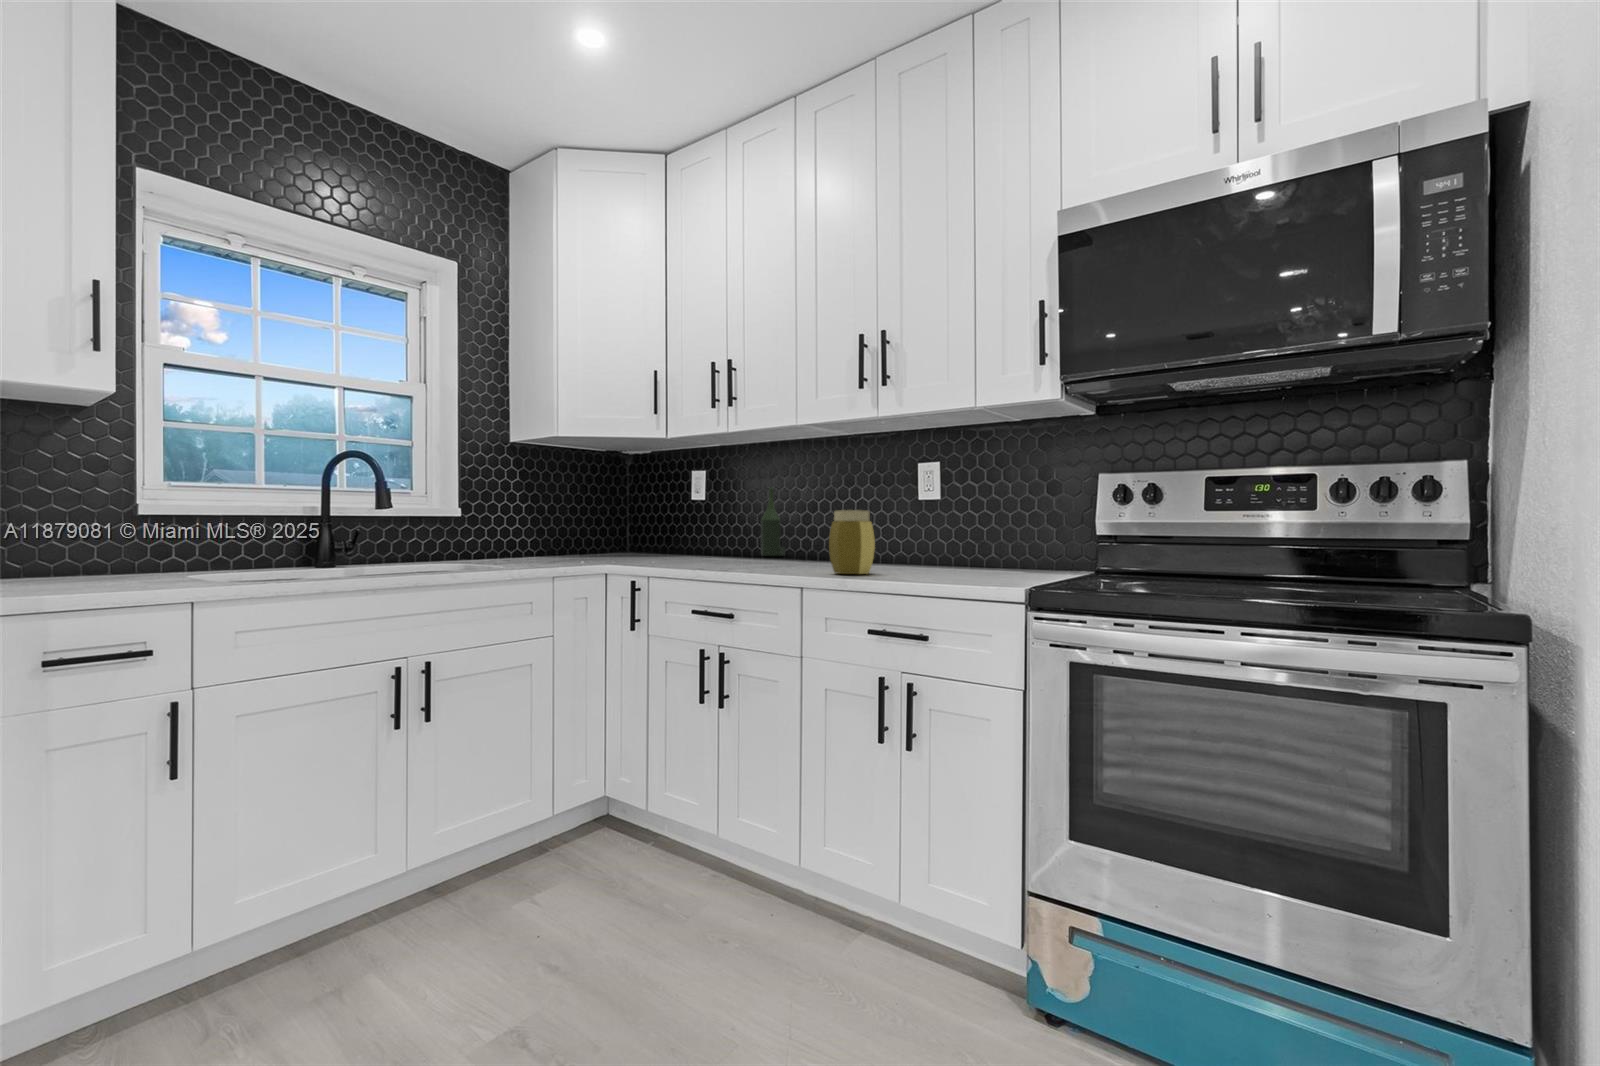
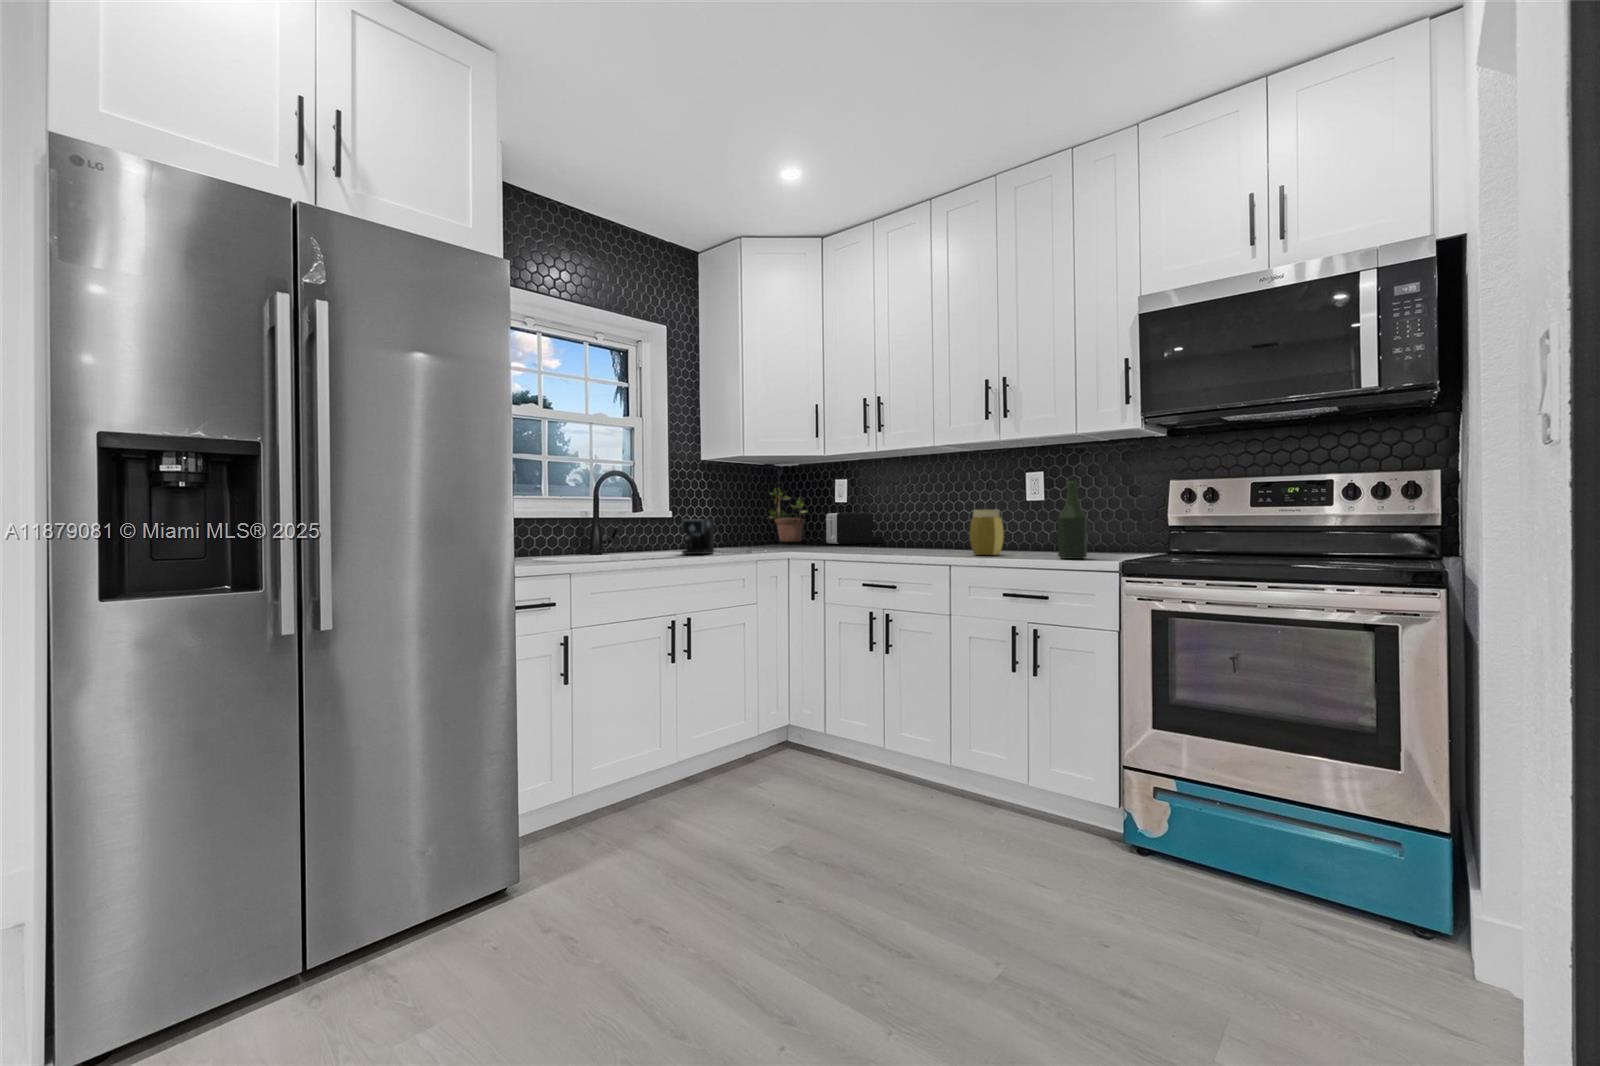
potted plant: none [607,476,657,551] -> present [769,490,807,542]
bottle: present [761,487,785,556] -> present [1058,481,1087,559]
toaster: none [673,514,749,554] -> present [826,513,885,544]
coffee maker: none [435,519,543,568] -> present [682,519,750,554]

